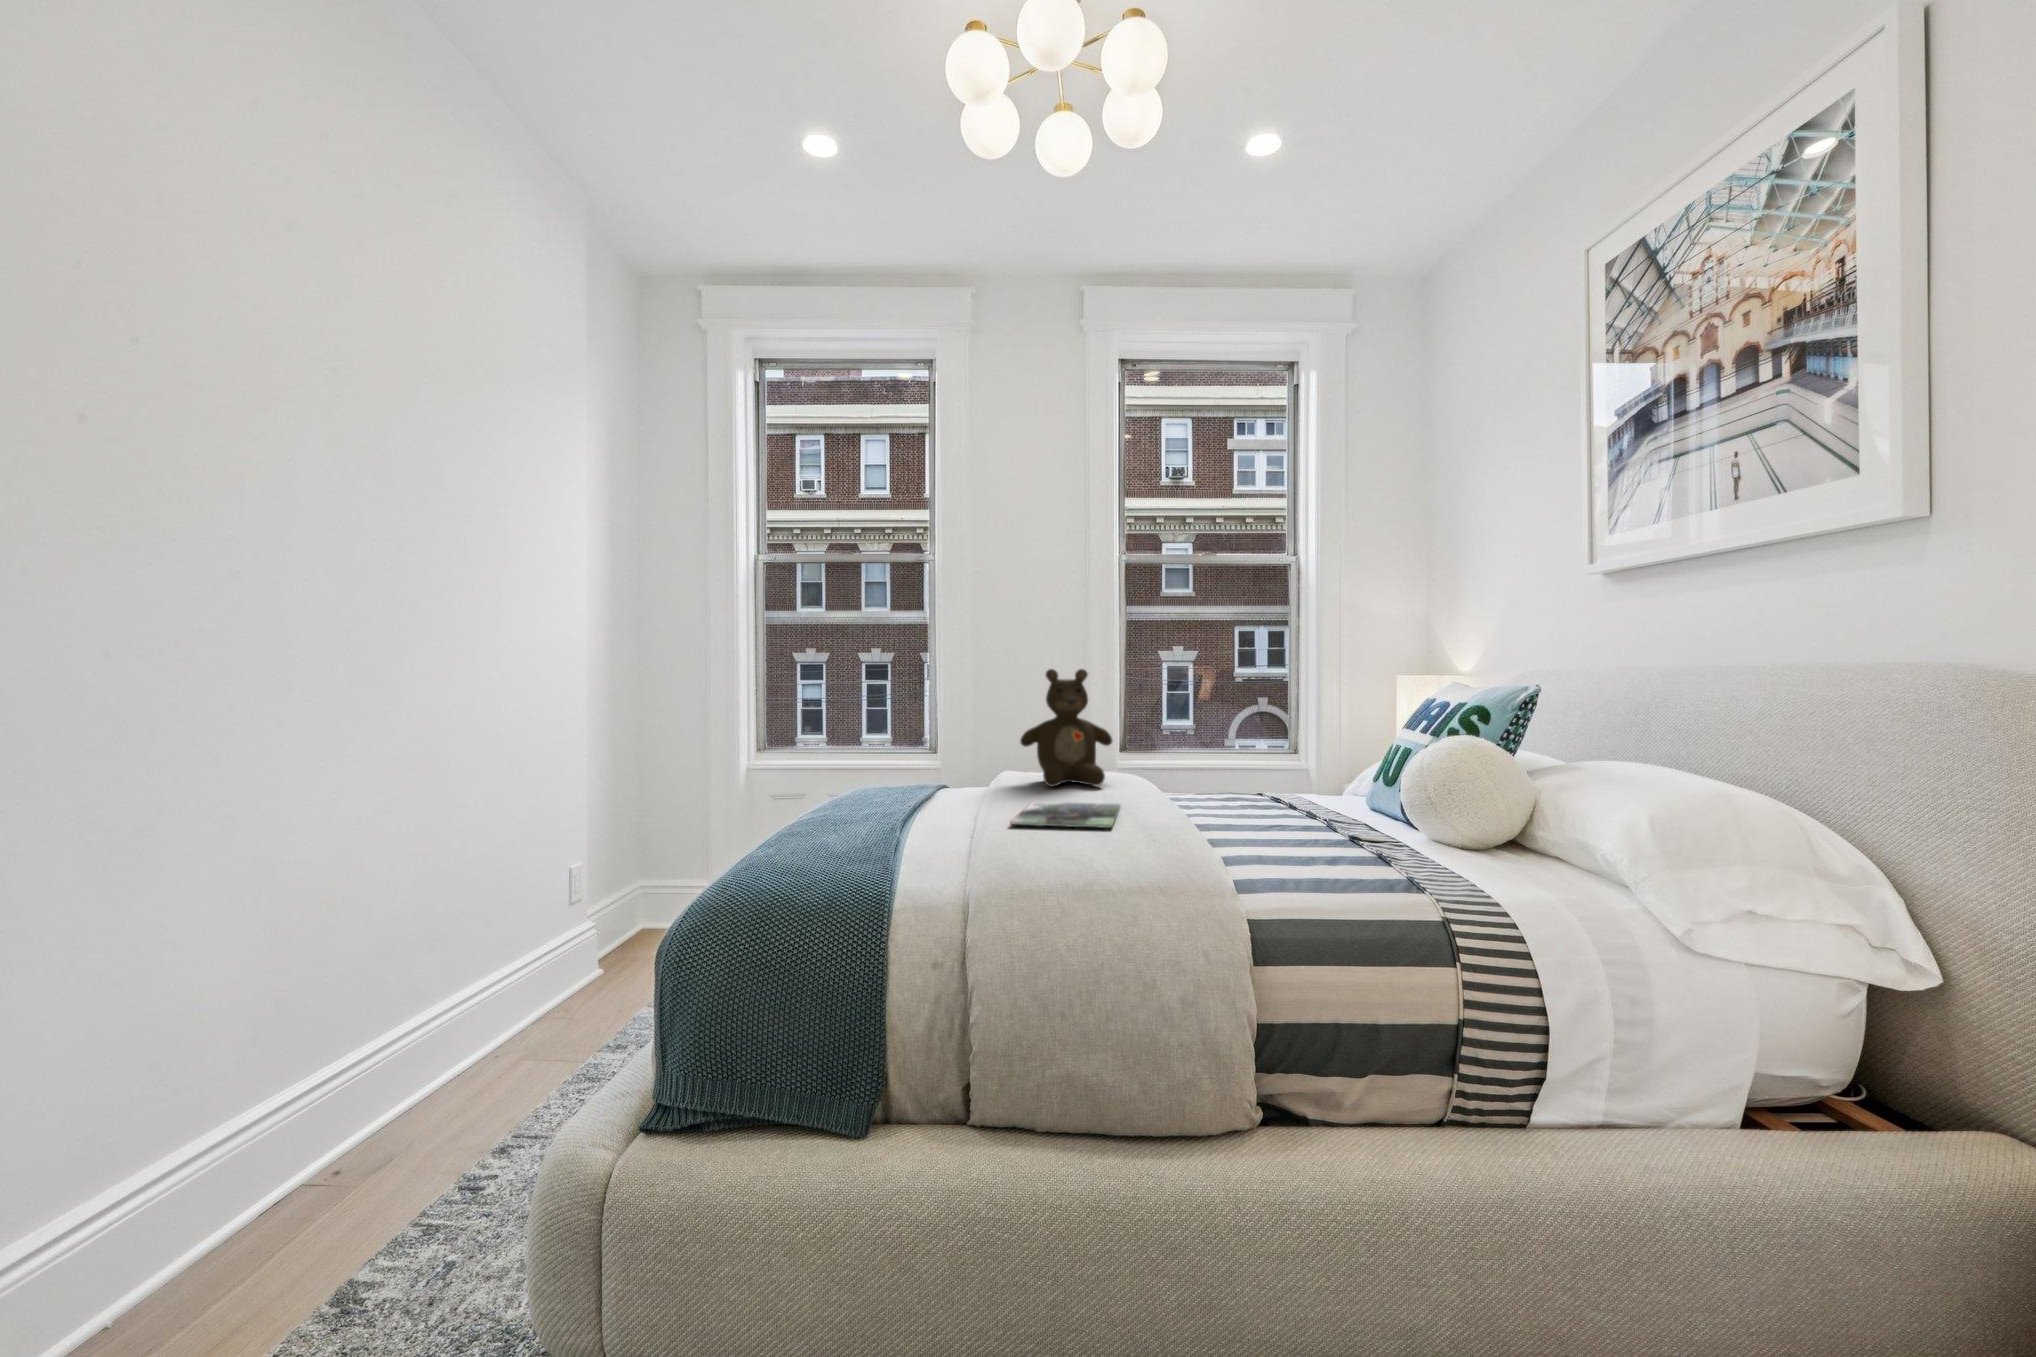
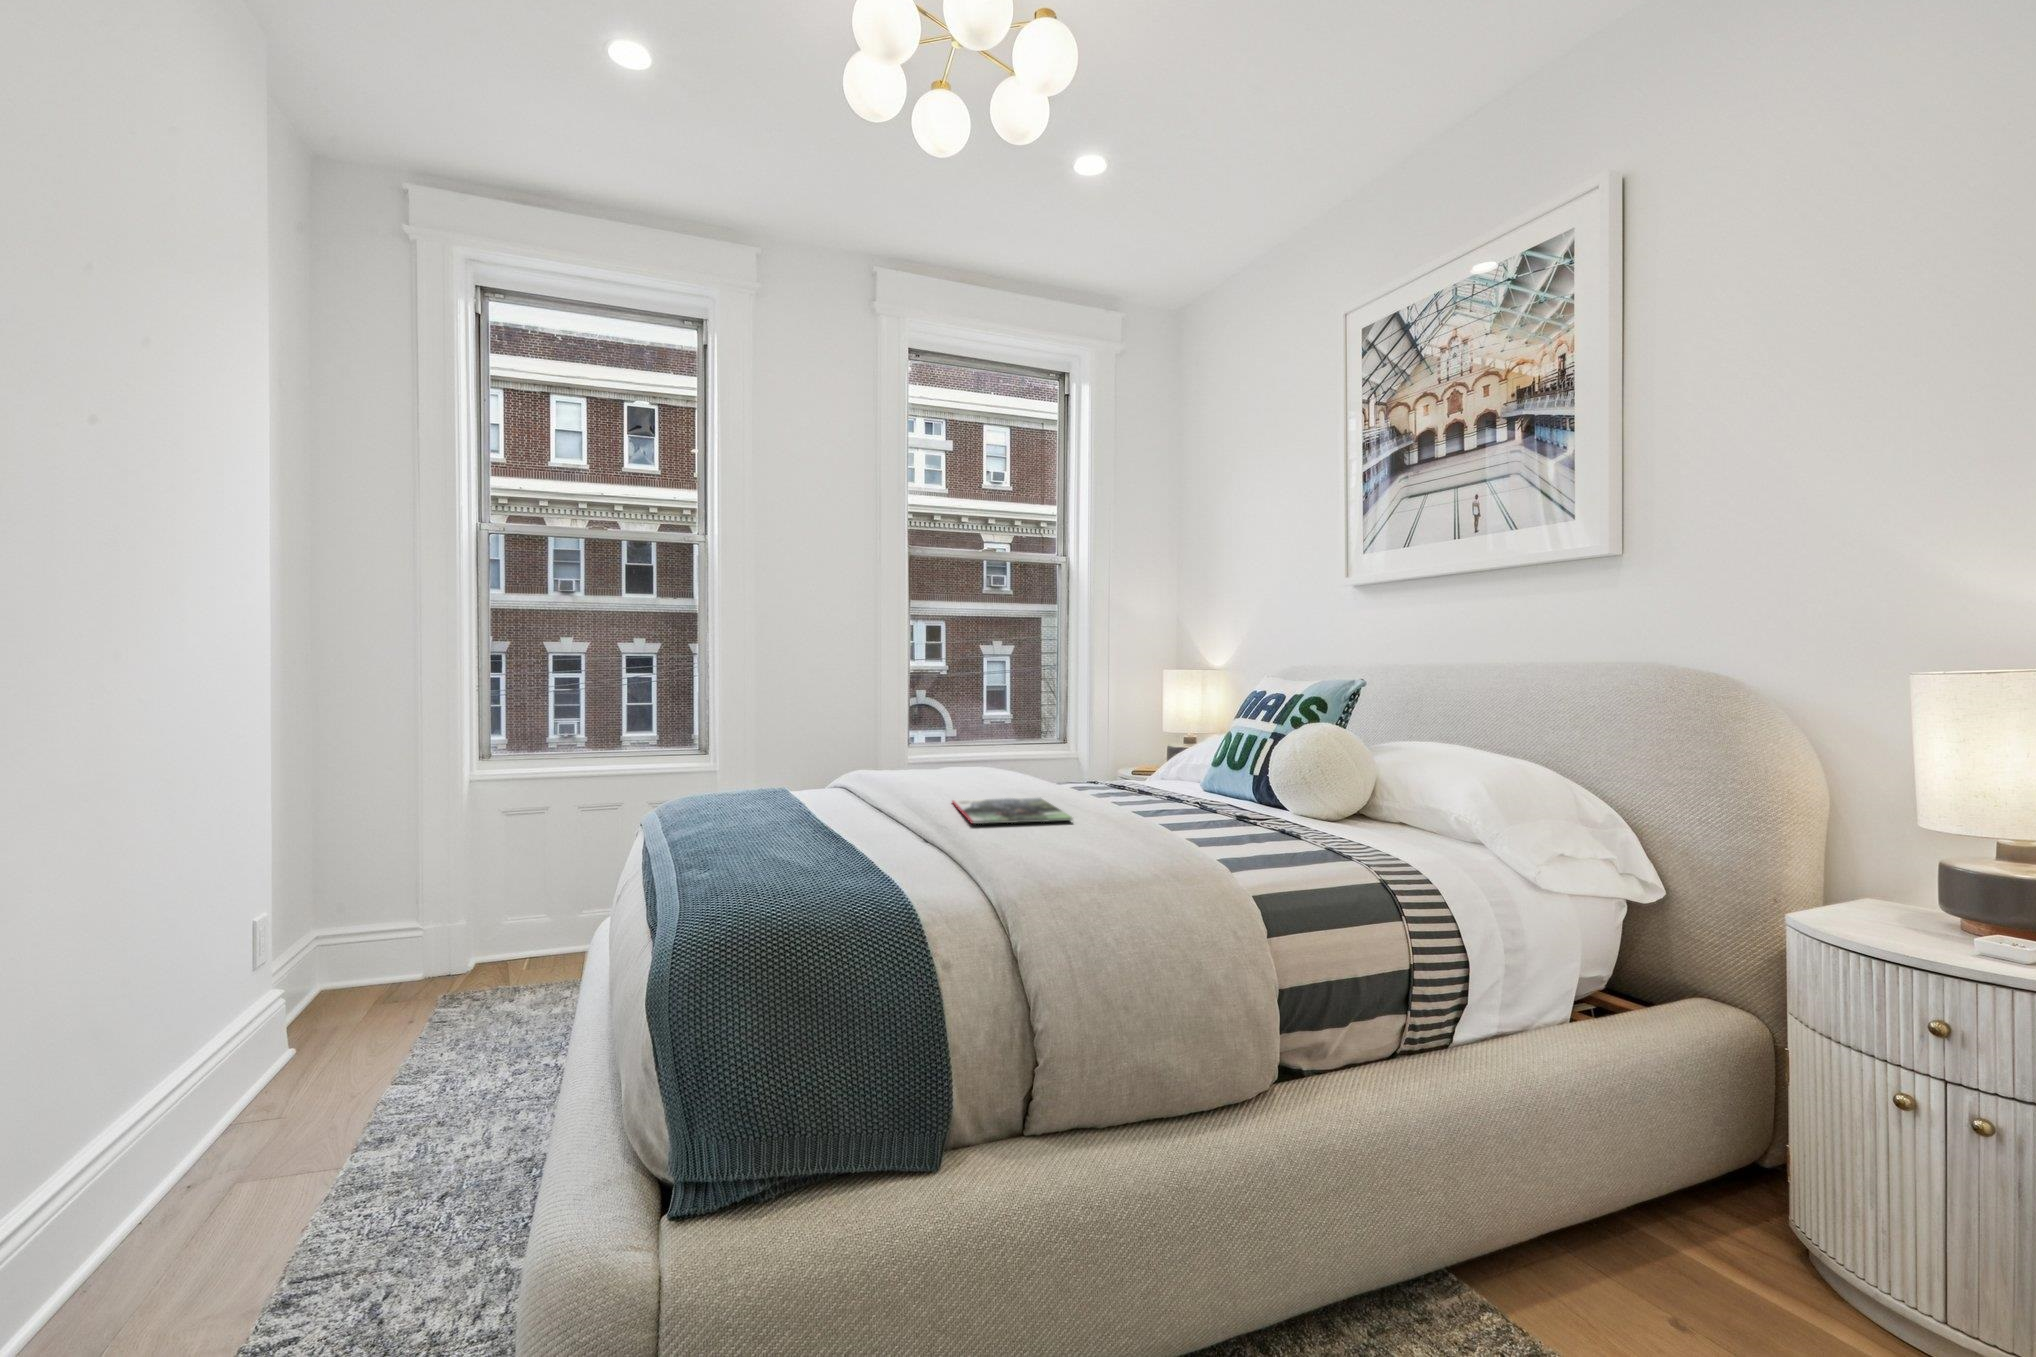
teddy bear: present [1020,669,1112,787] -> none [901,663,995,784]

